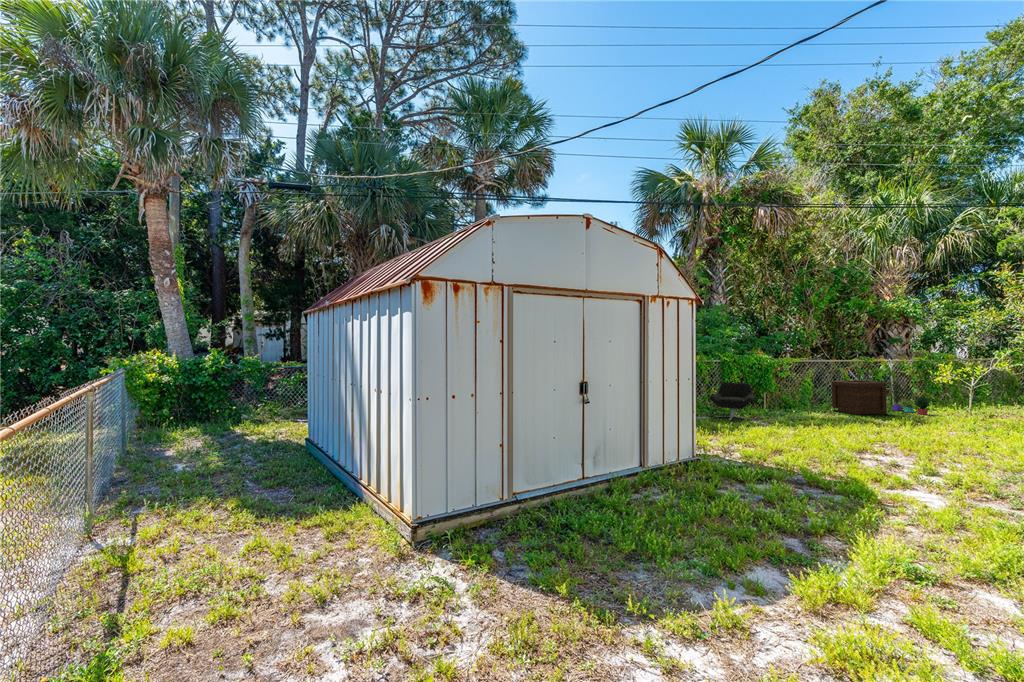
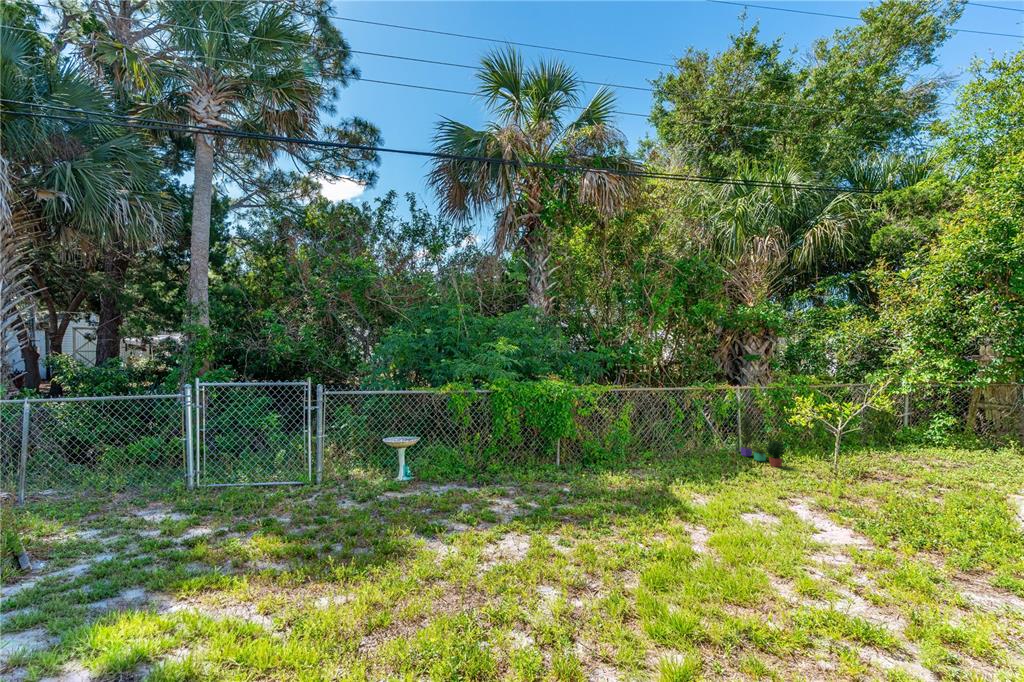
wooden crate: present [832,380,887,415] -> none [662,414,729,468]
lounge chair: present [709,382,754,420] -> none [467,420,538,487]

